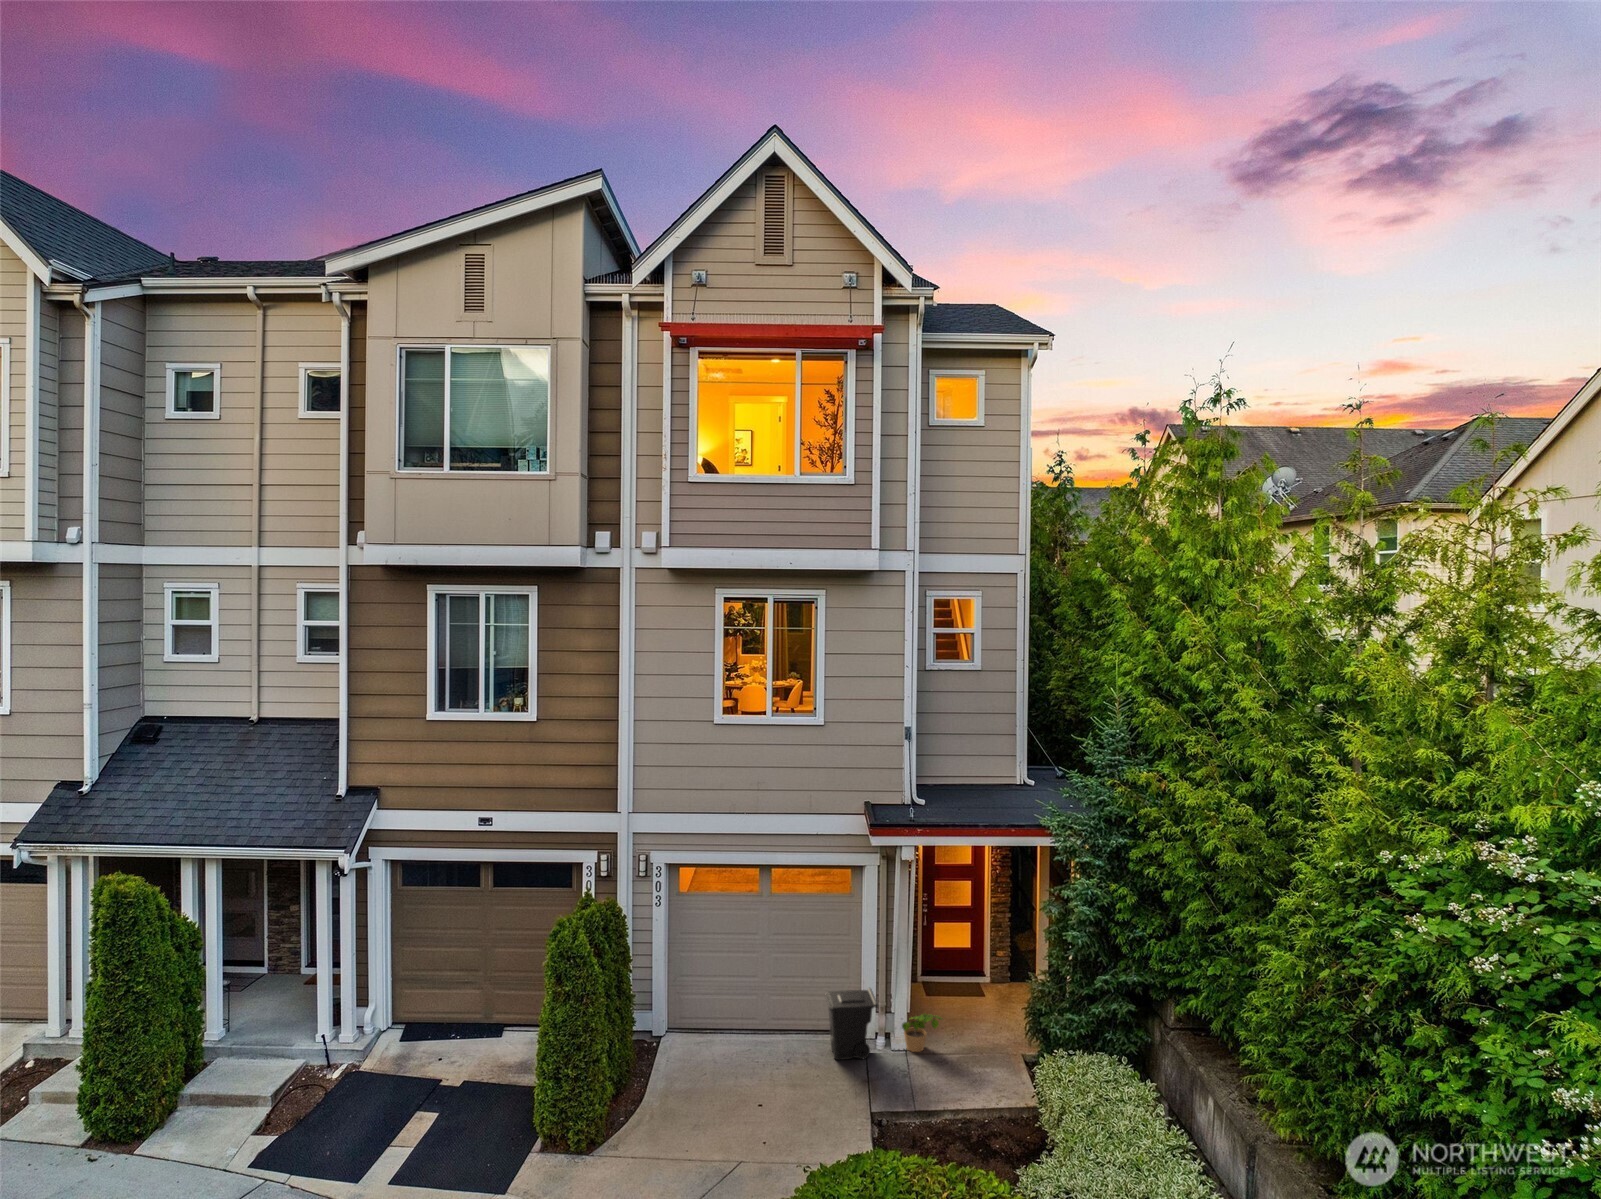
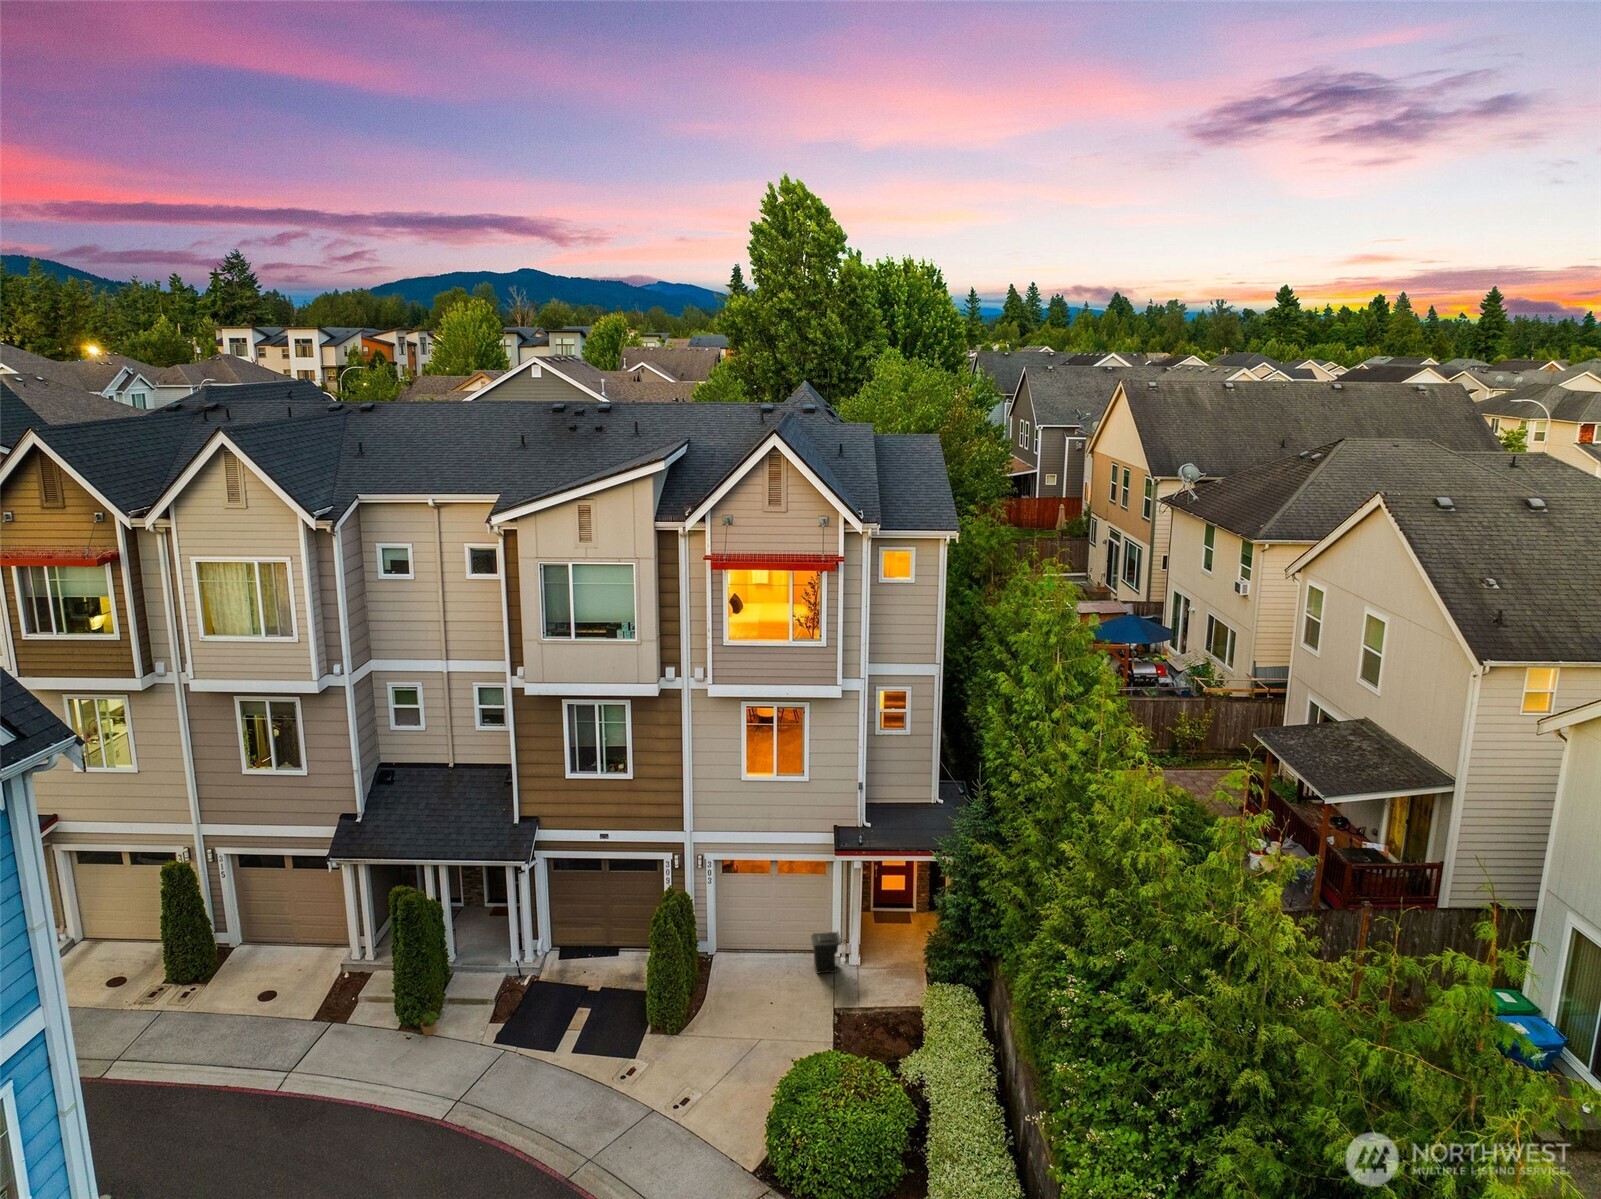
potted plant: present [902,1014,943,1052] -> present [414,1012,439,1036]

